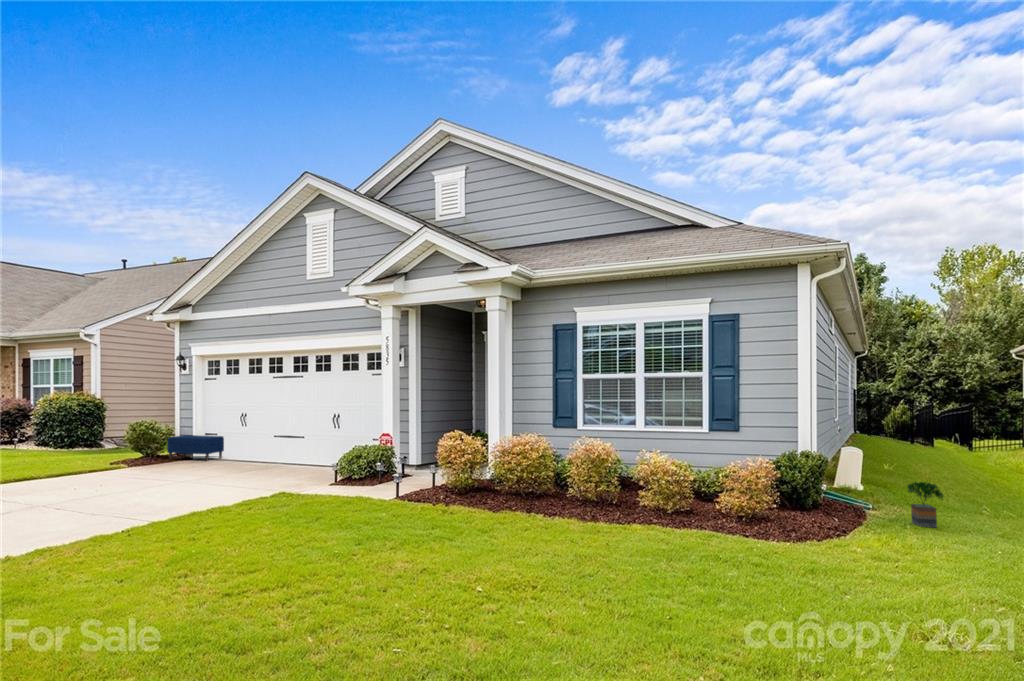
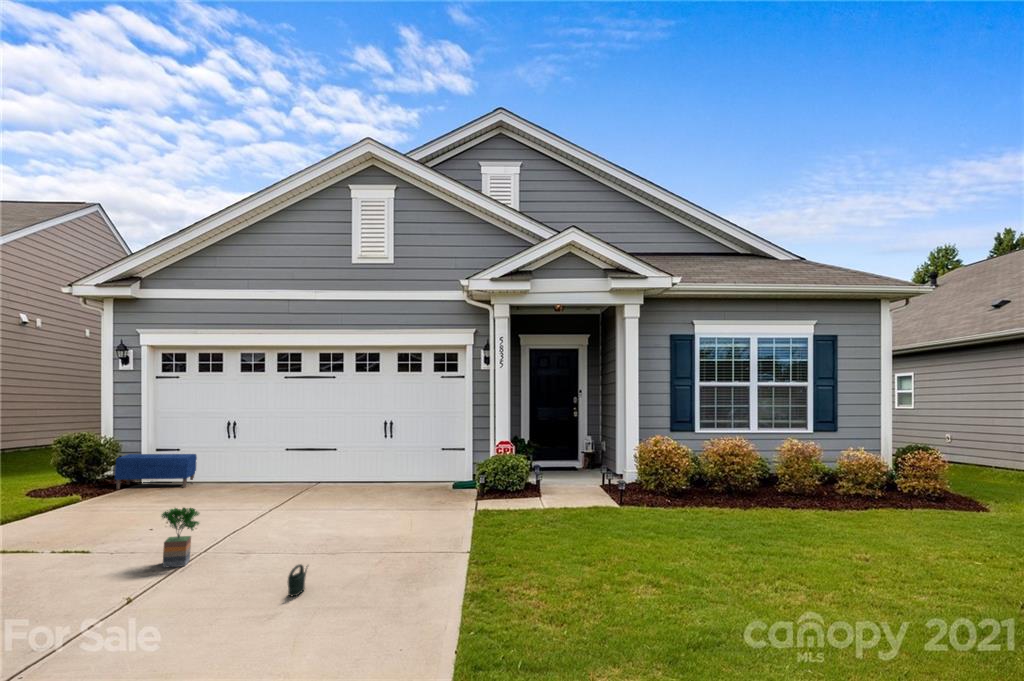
potted tree: present [907,482,943,528] -> present [162,508,199,568]
watering can: none [18,508,56,529] -> present [288,564,307,596]

